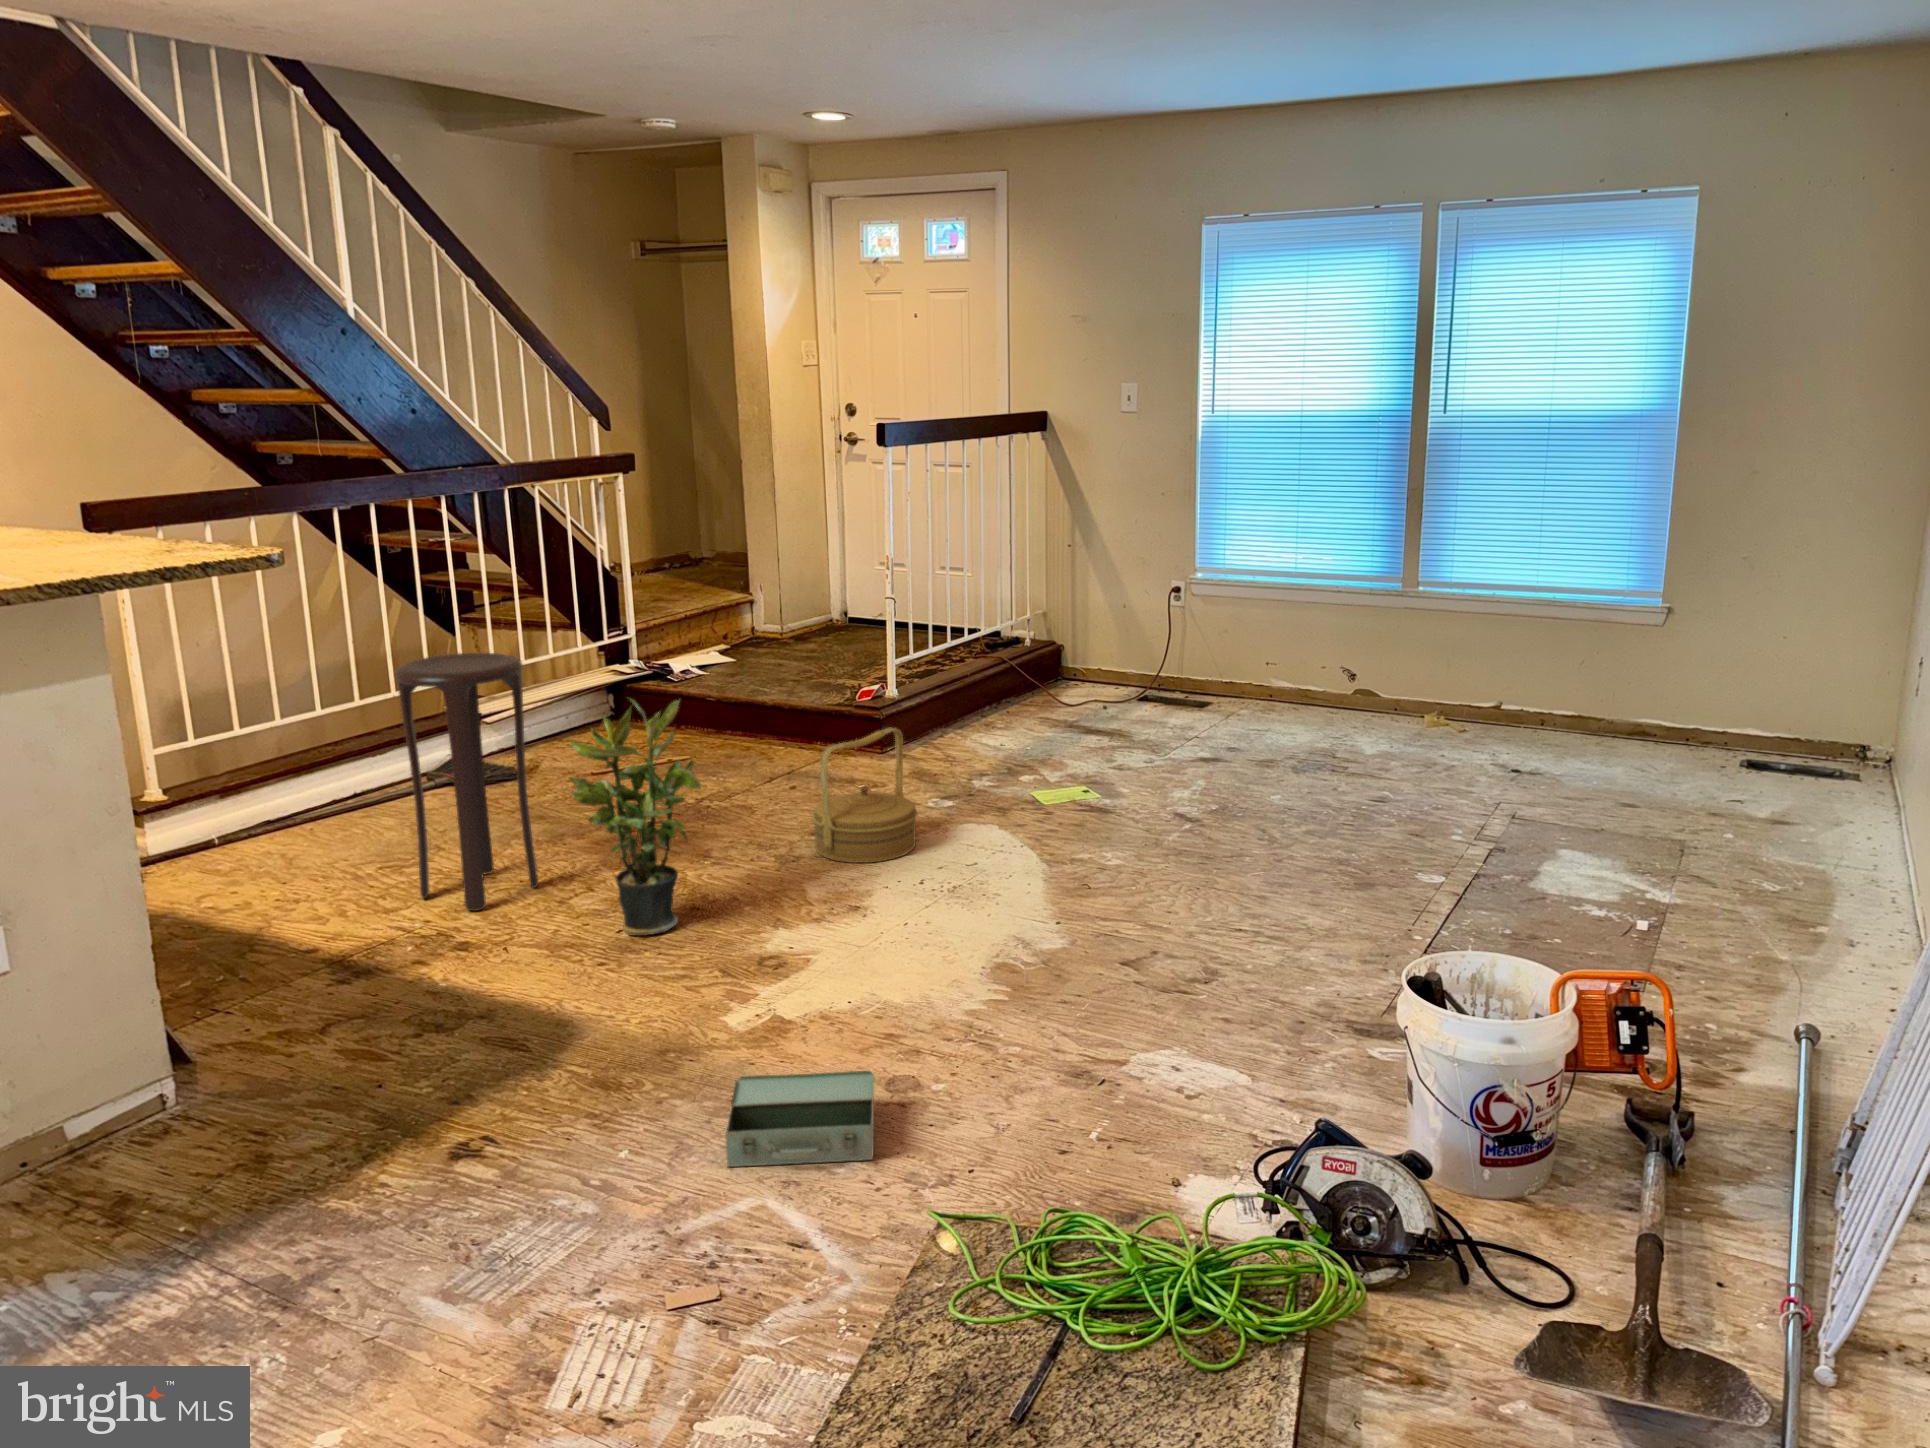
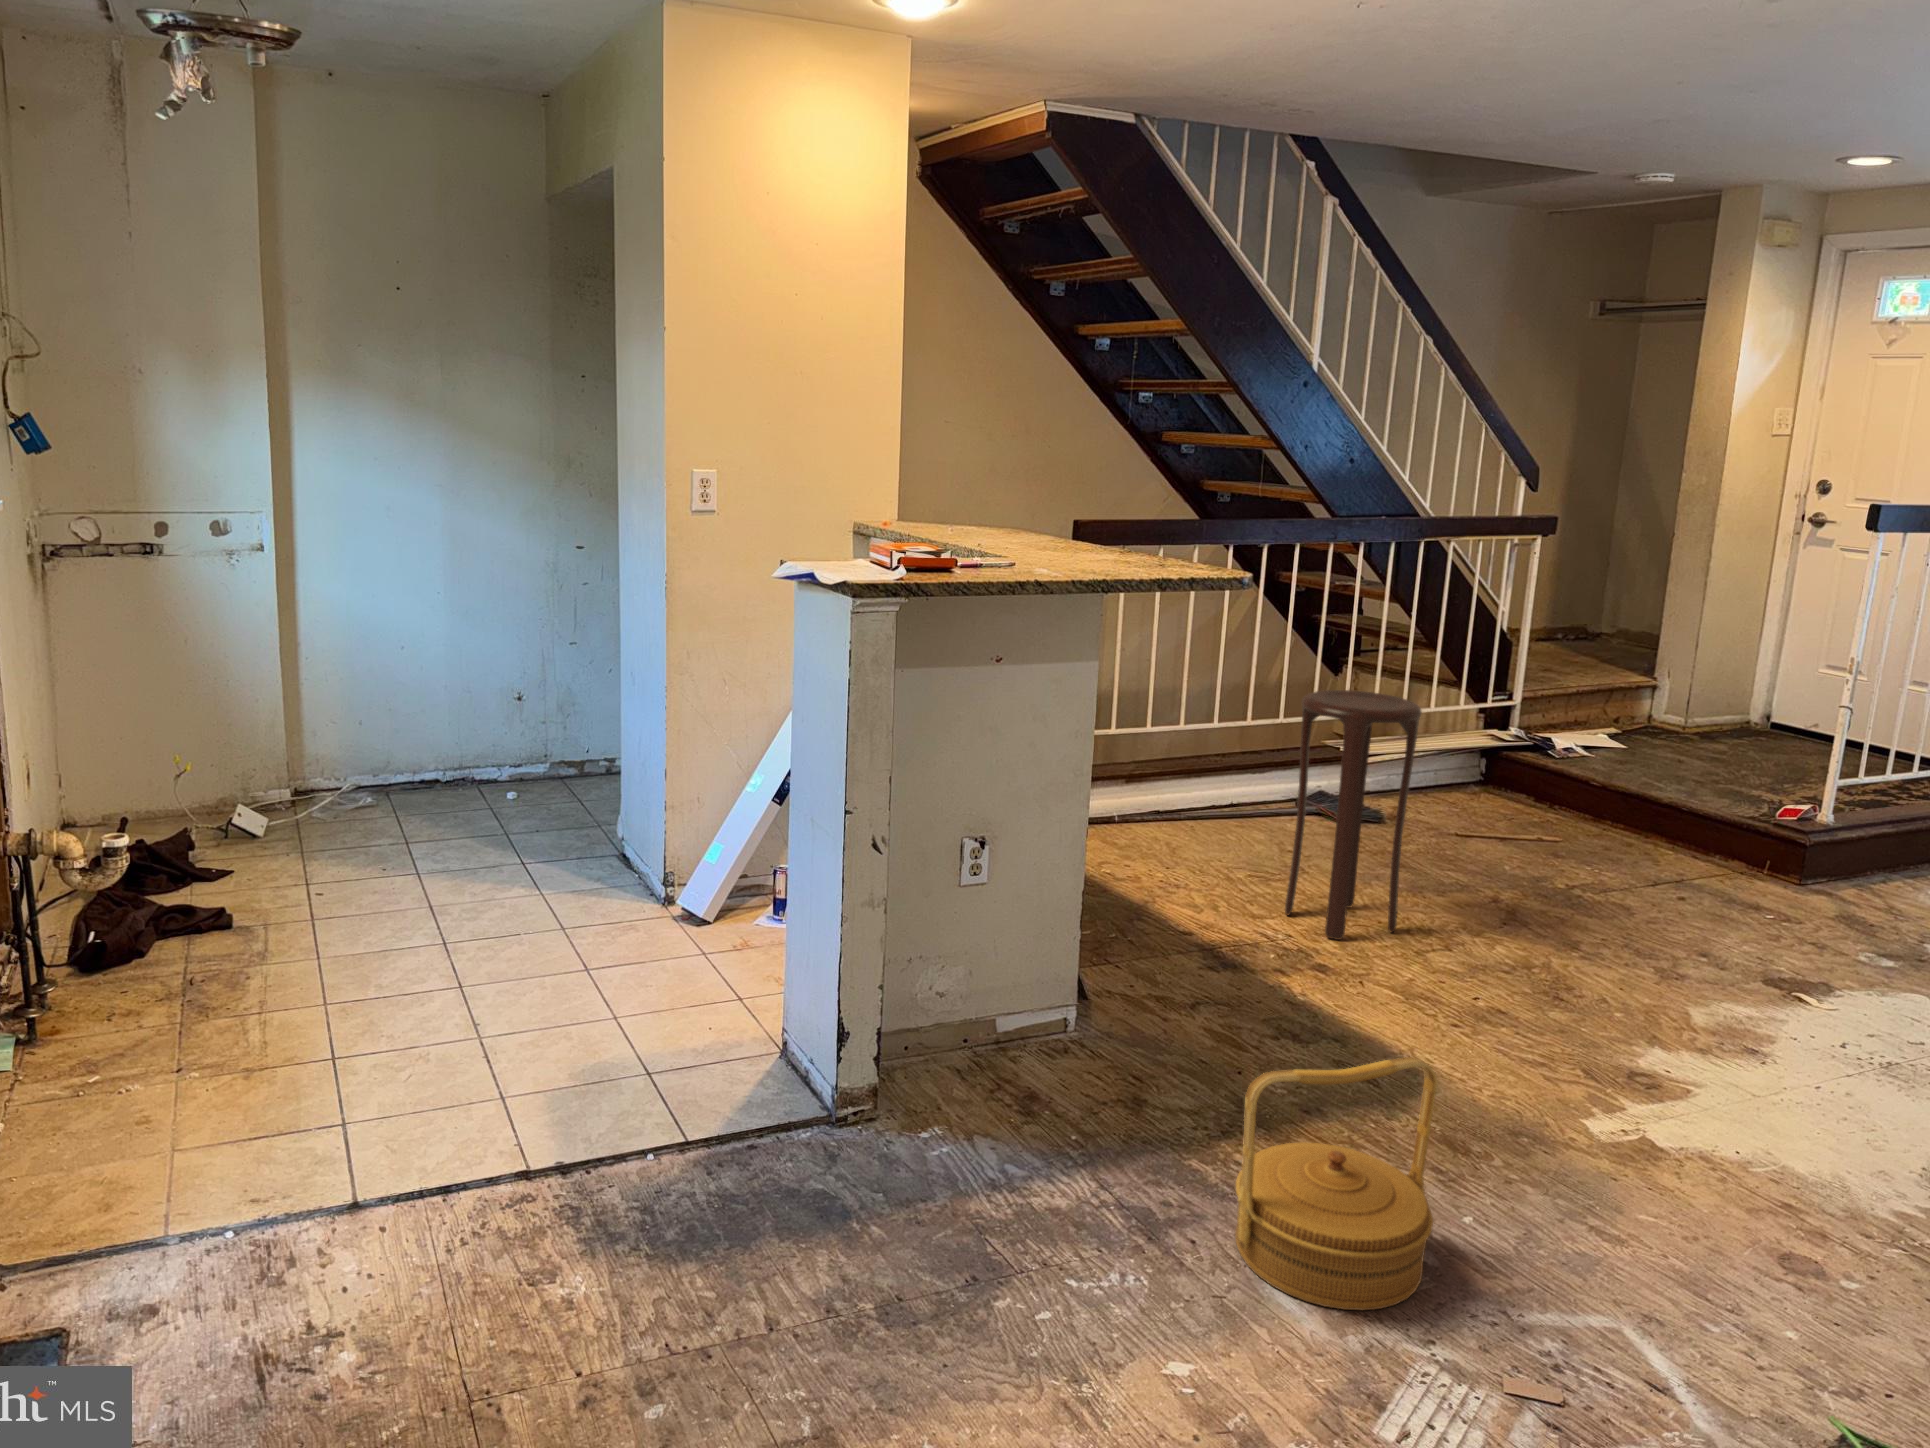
potted plant: present [570,699,701,936] -> none [1454,761,1594,1014]
basket: present [812,727,918,863] -> present [1235,1057,1438,1311]
toolbox: present [725,1071,874,1167] -> none [1580,1189,1777,1340]

